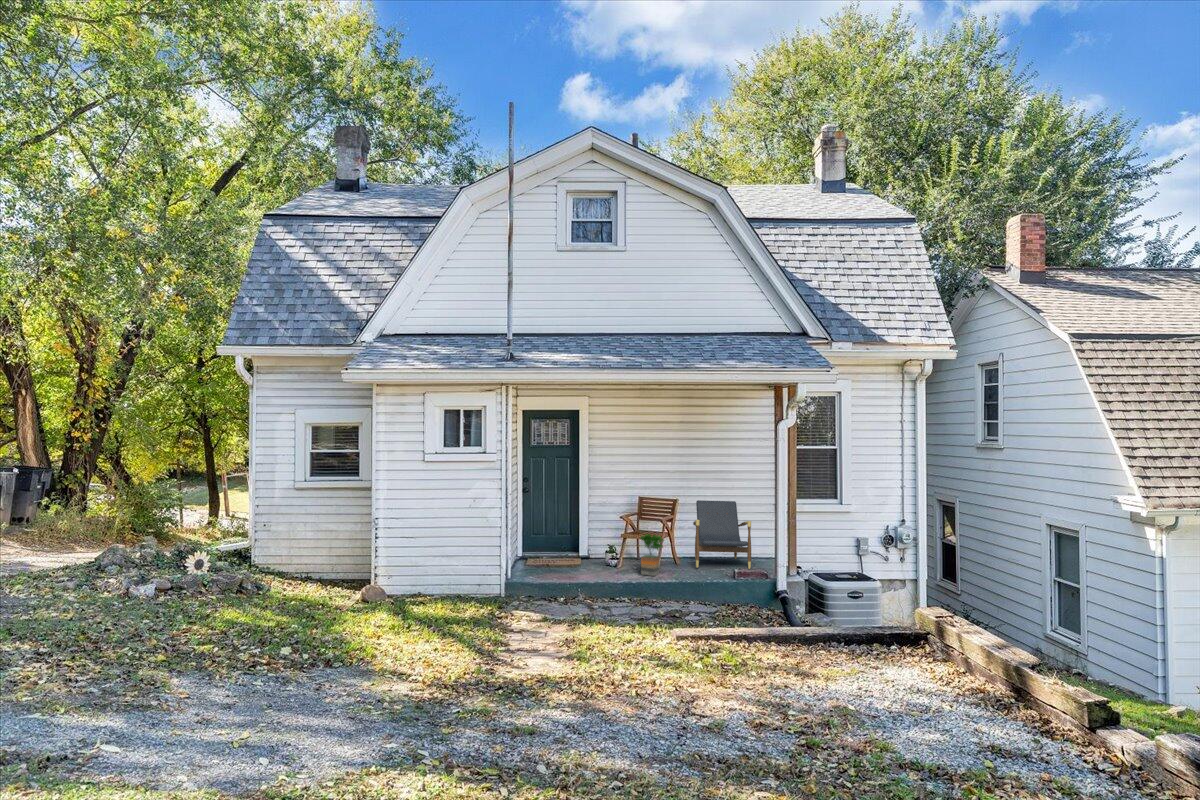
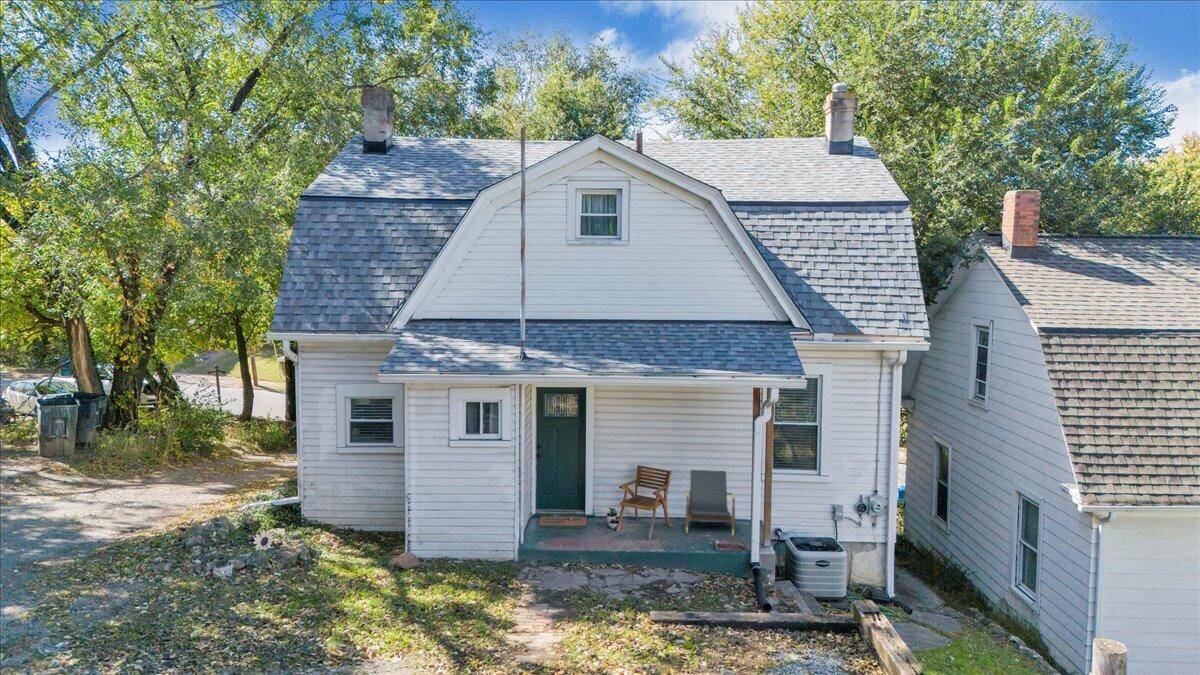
potted tree: present [640,534,664,576] -> none [635,504,658,542]

